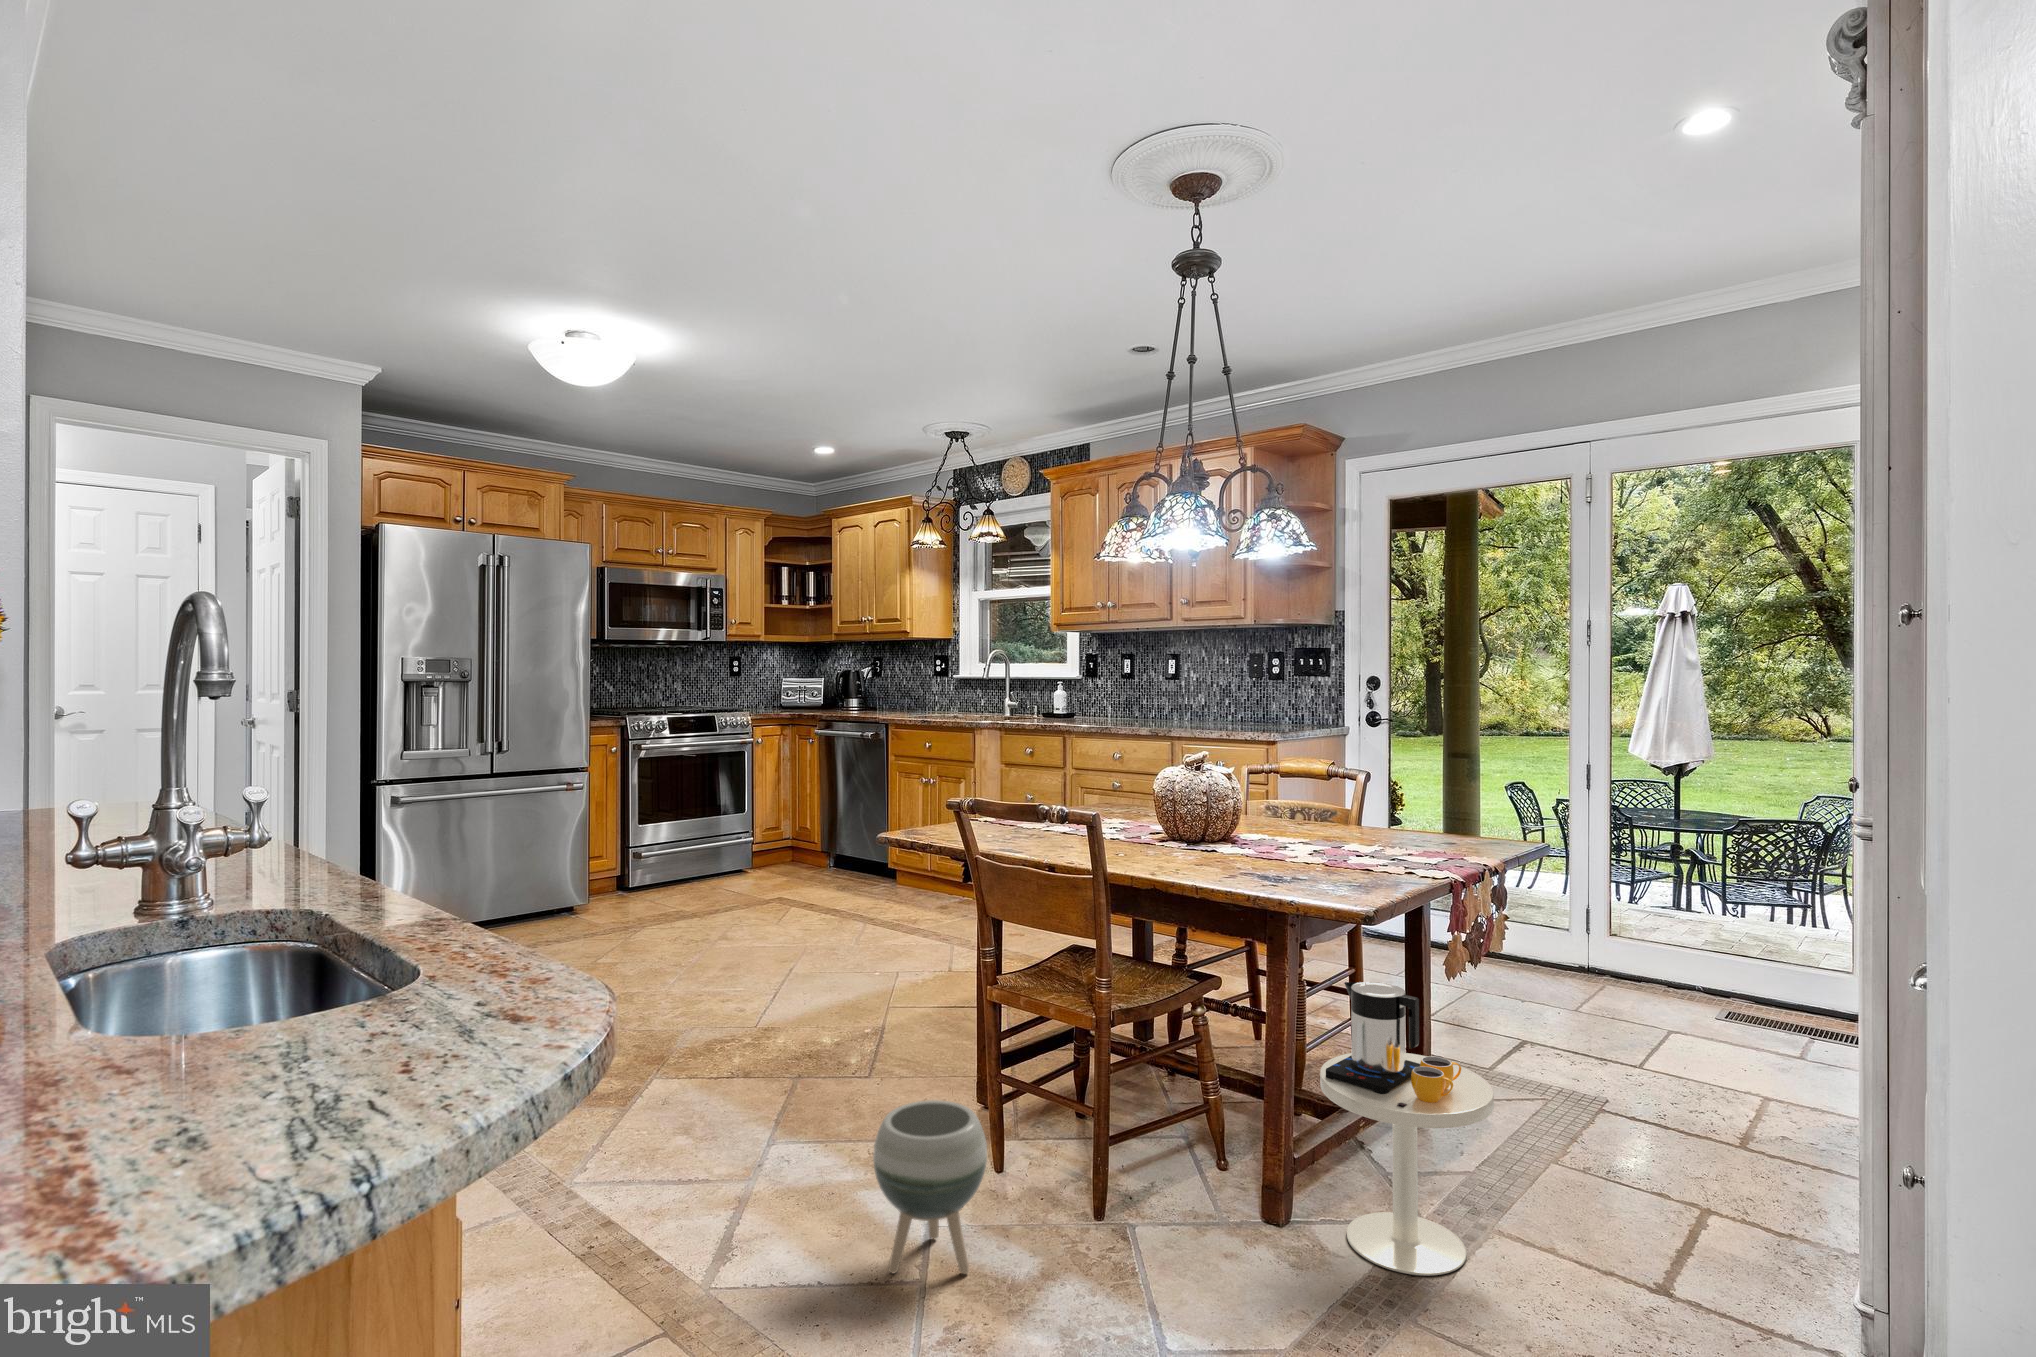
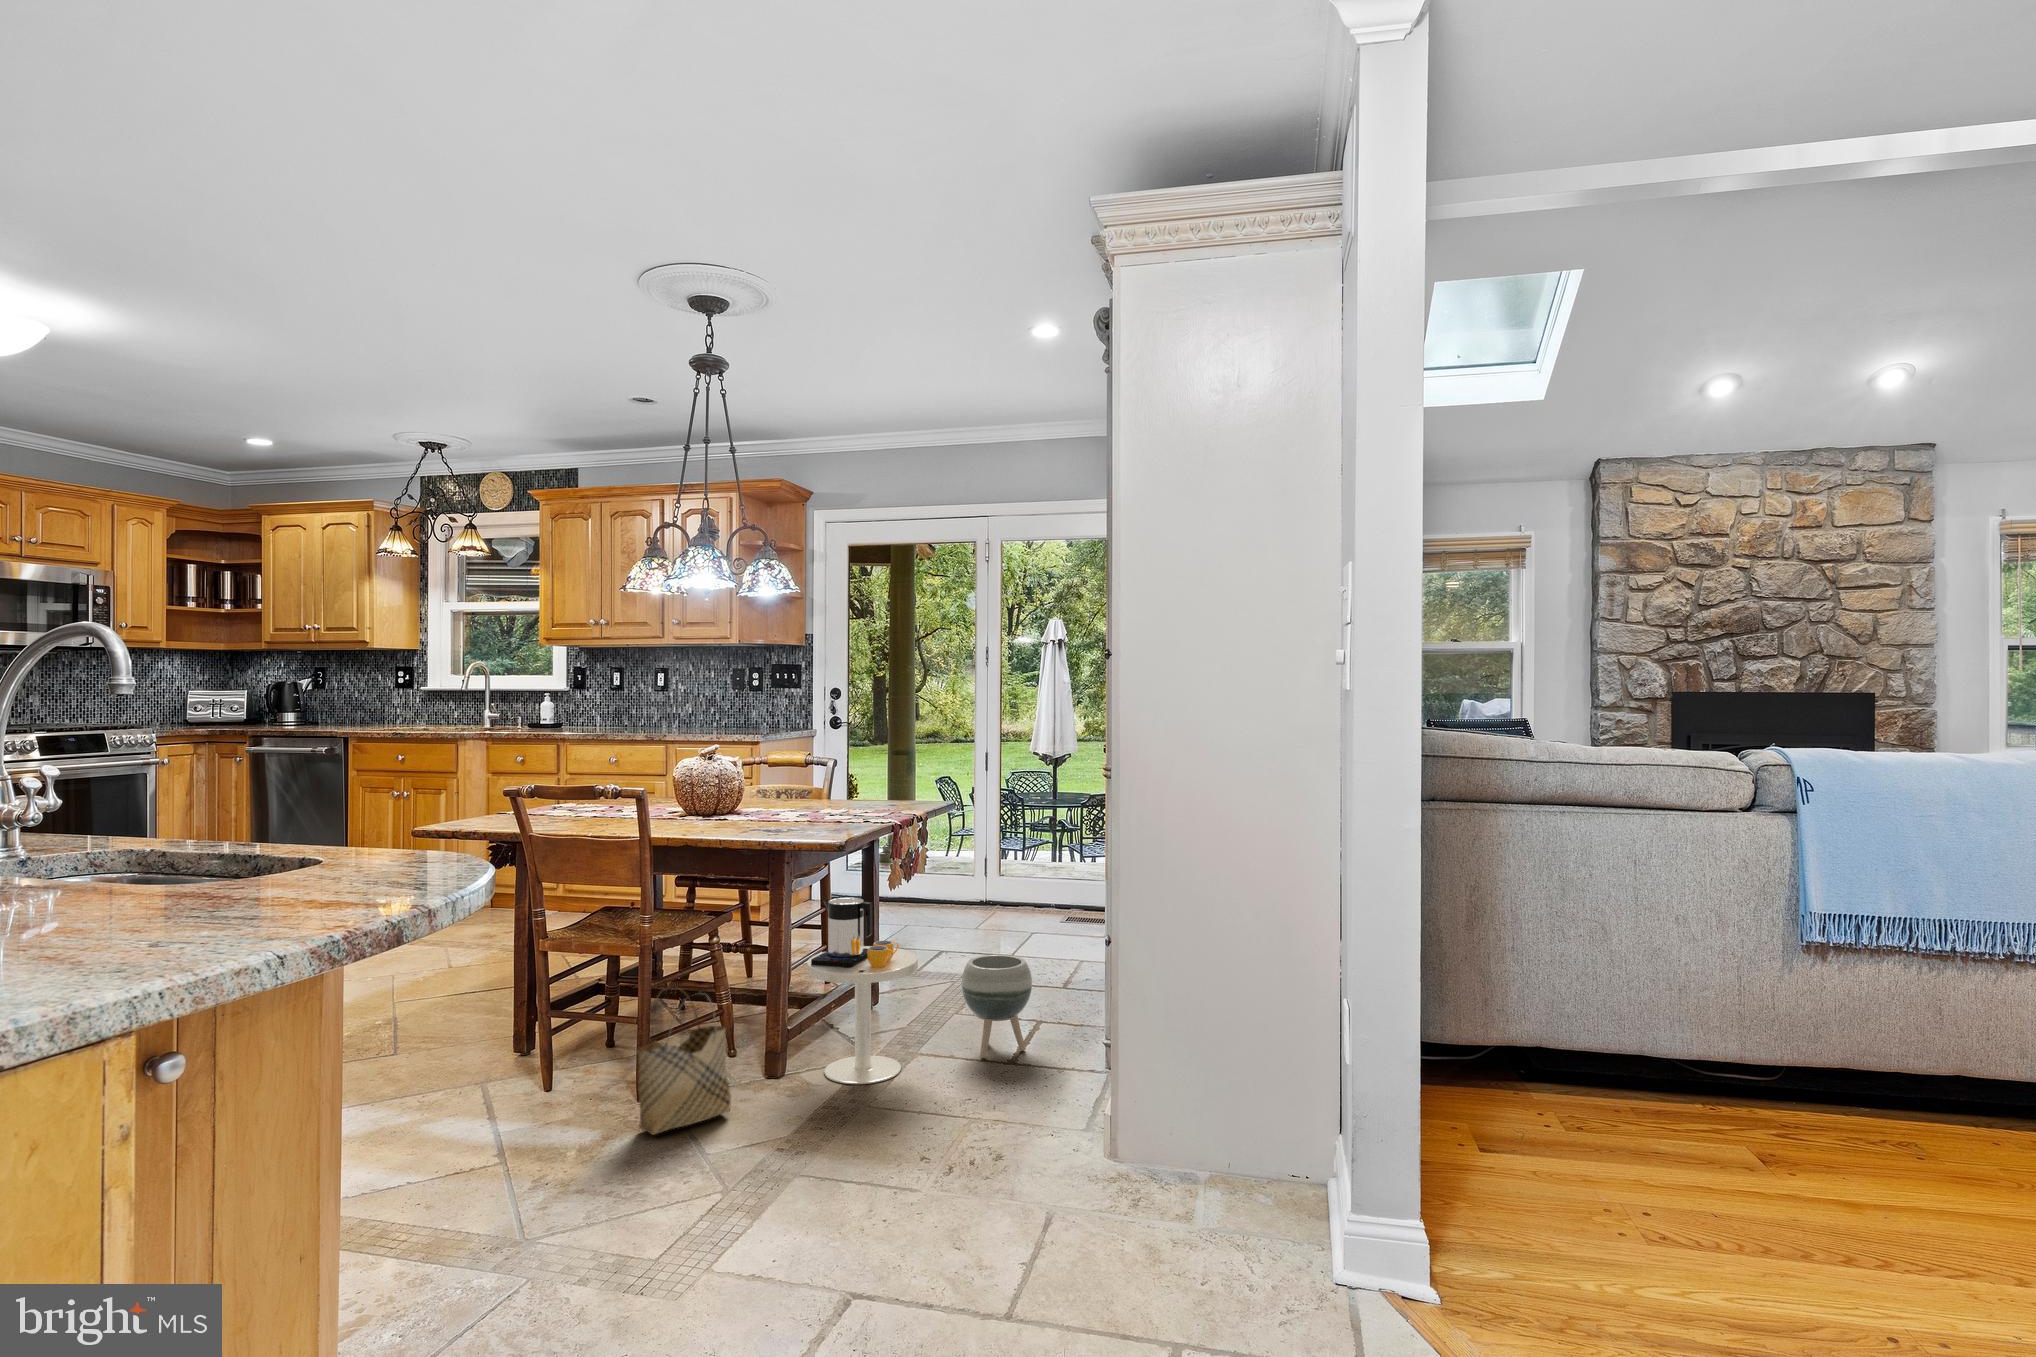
woven basket: none [1076,1084,1206,1298] -> present [637,986,731,1135]
planter: present [873,1100,987,1274] -> present [962,955,1032,1058]

